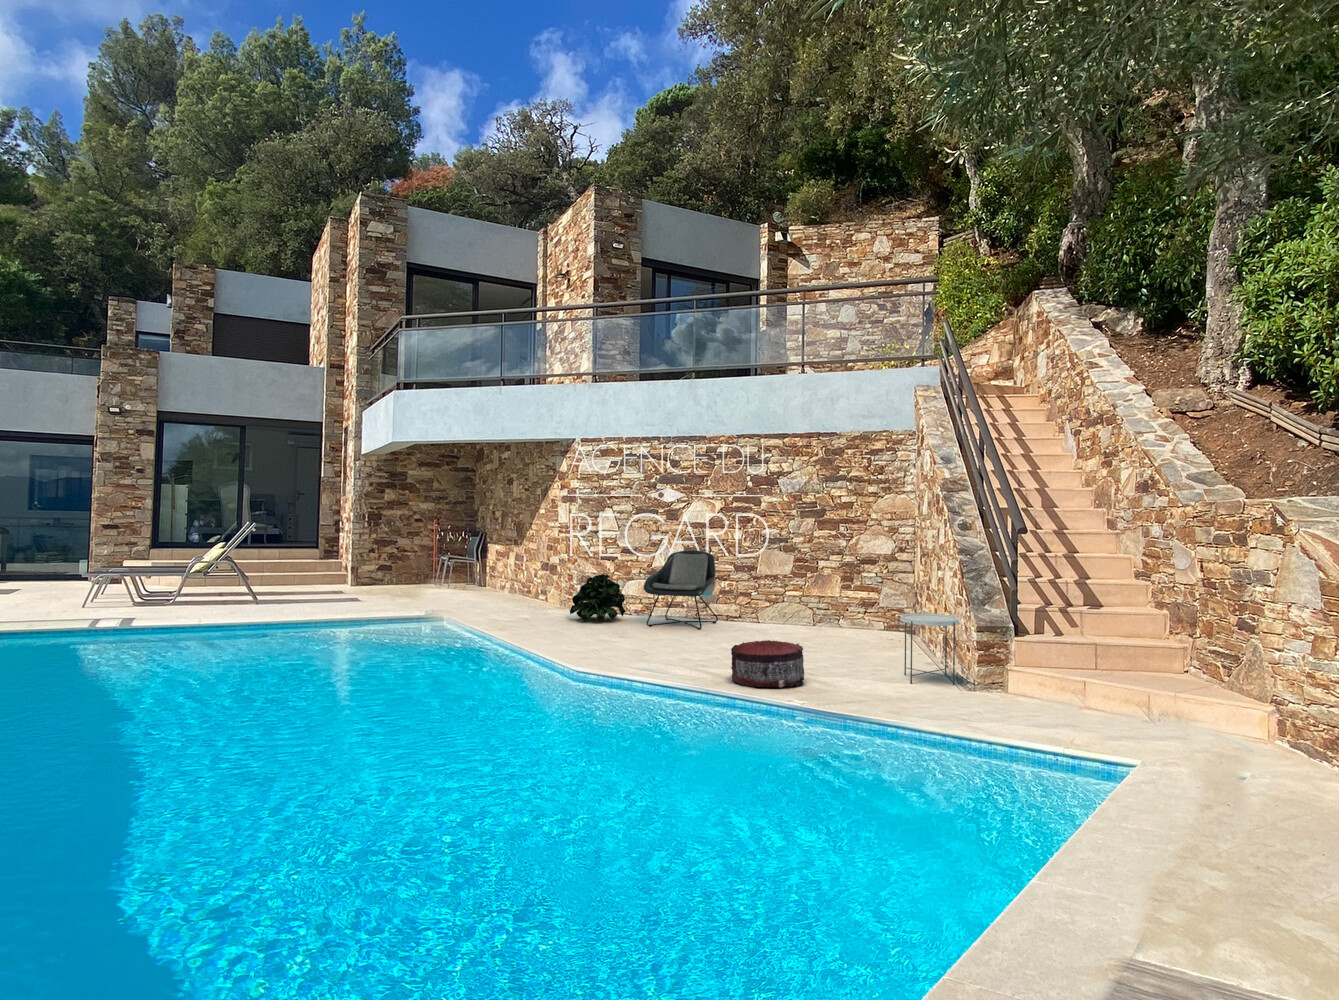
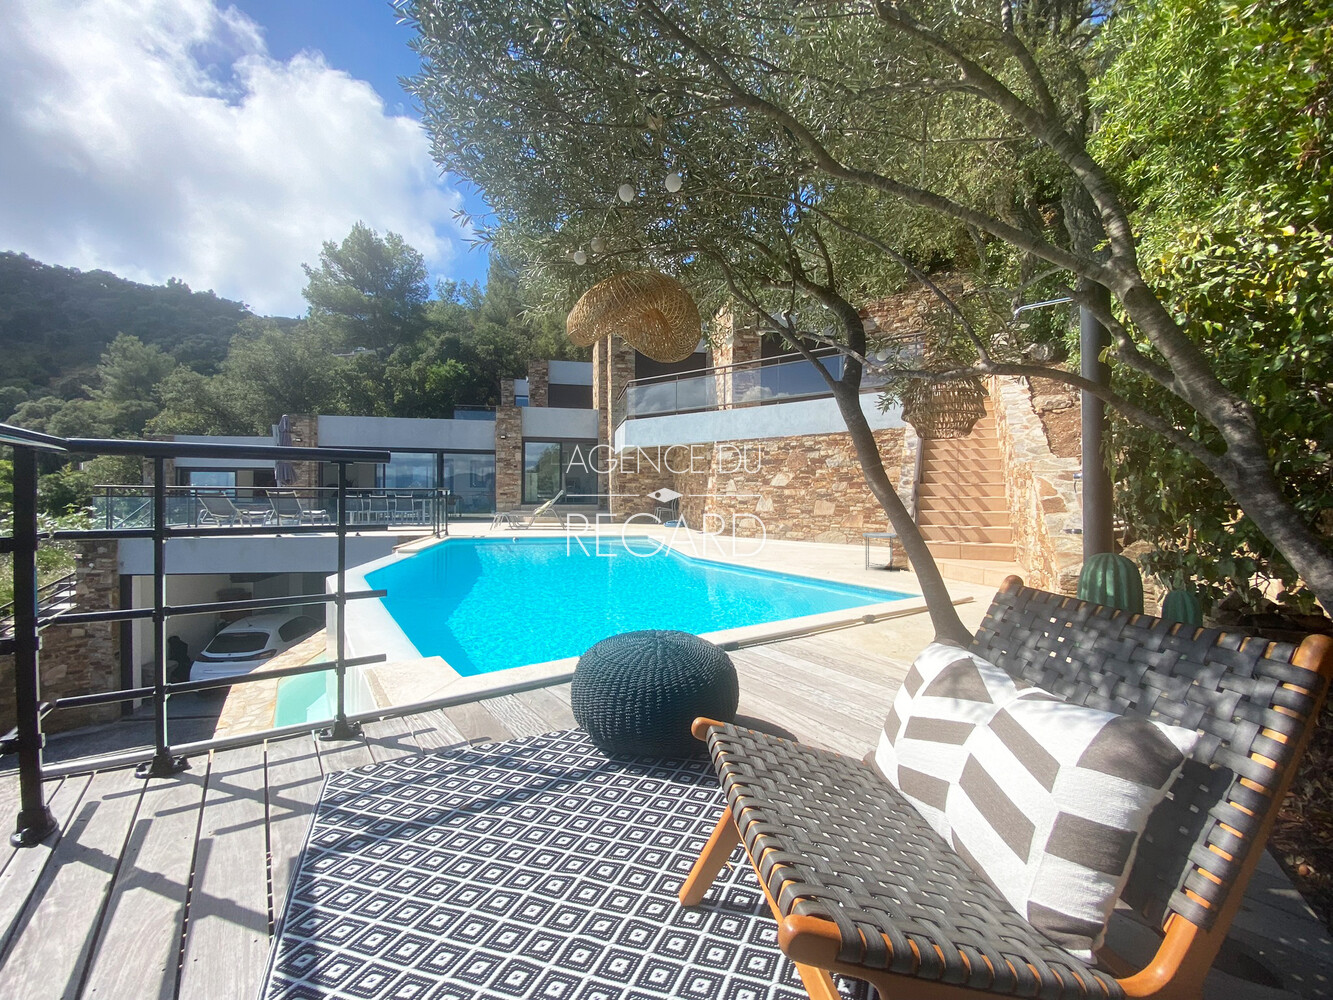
lounge chair: present [644,550,718,630] -> none [747,502,791,546]
potted plant: present [570,574,626,622] -> none [711,516,741,541]
pouf: present [731,640,804,687] -> none [766,546,805,569]

